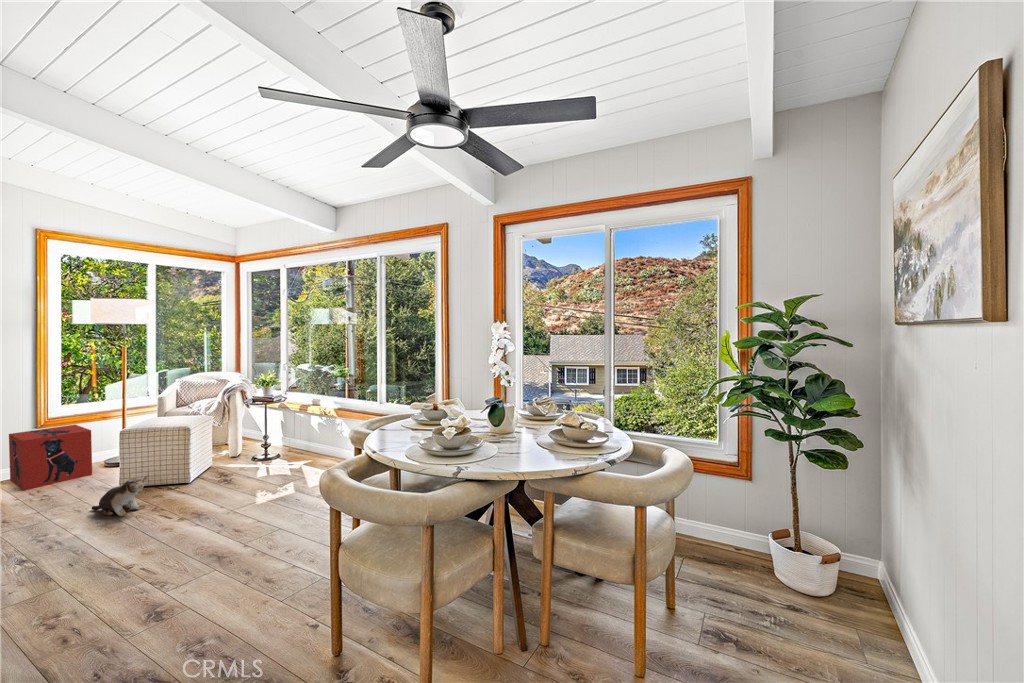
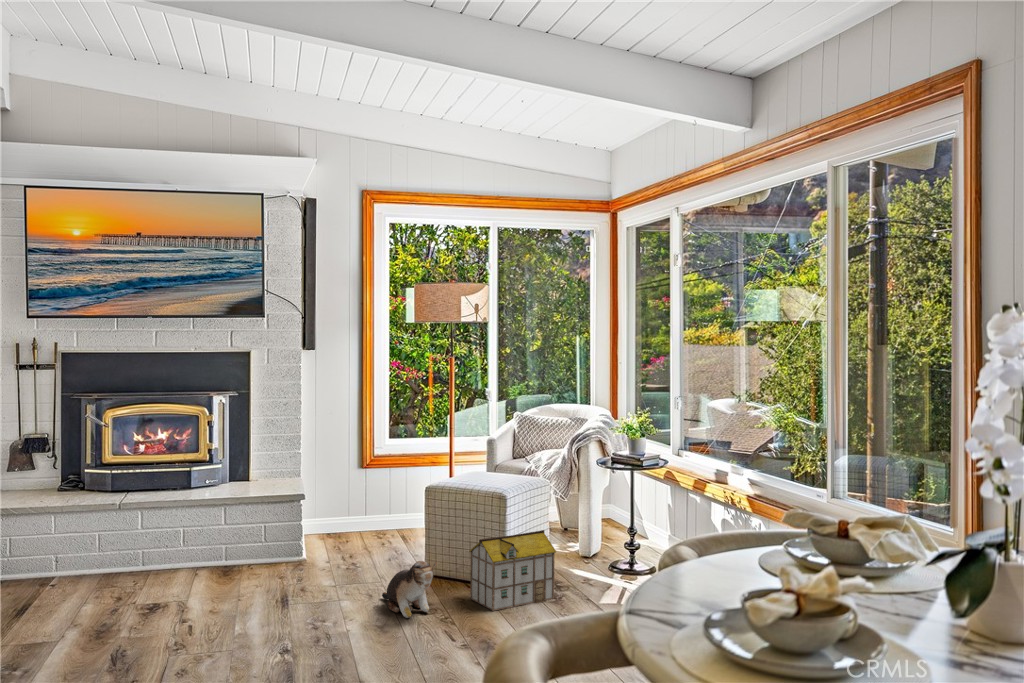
storage box: present [9,425,92,490] -> none [335,468,409,550]
toy house: none [165,445,227,497] -> present [469,530,556,611]

